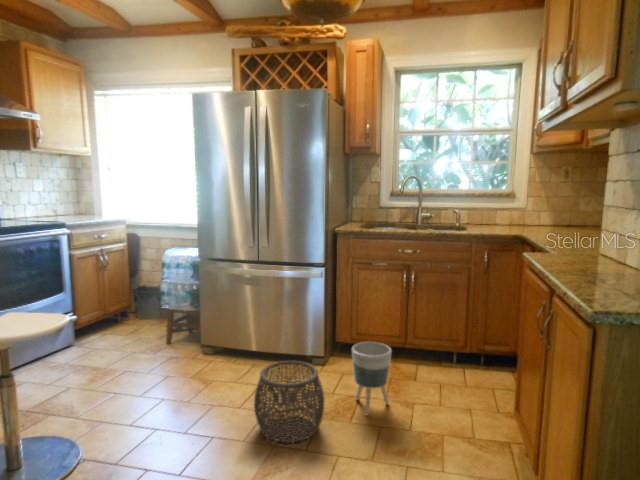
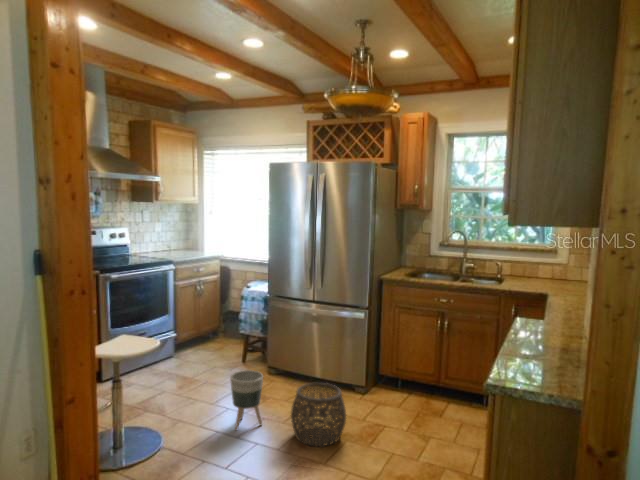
planter: present [352,342,392,415] -> present [230,370,263,430]

